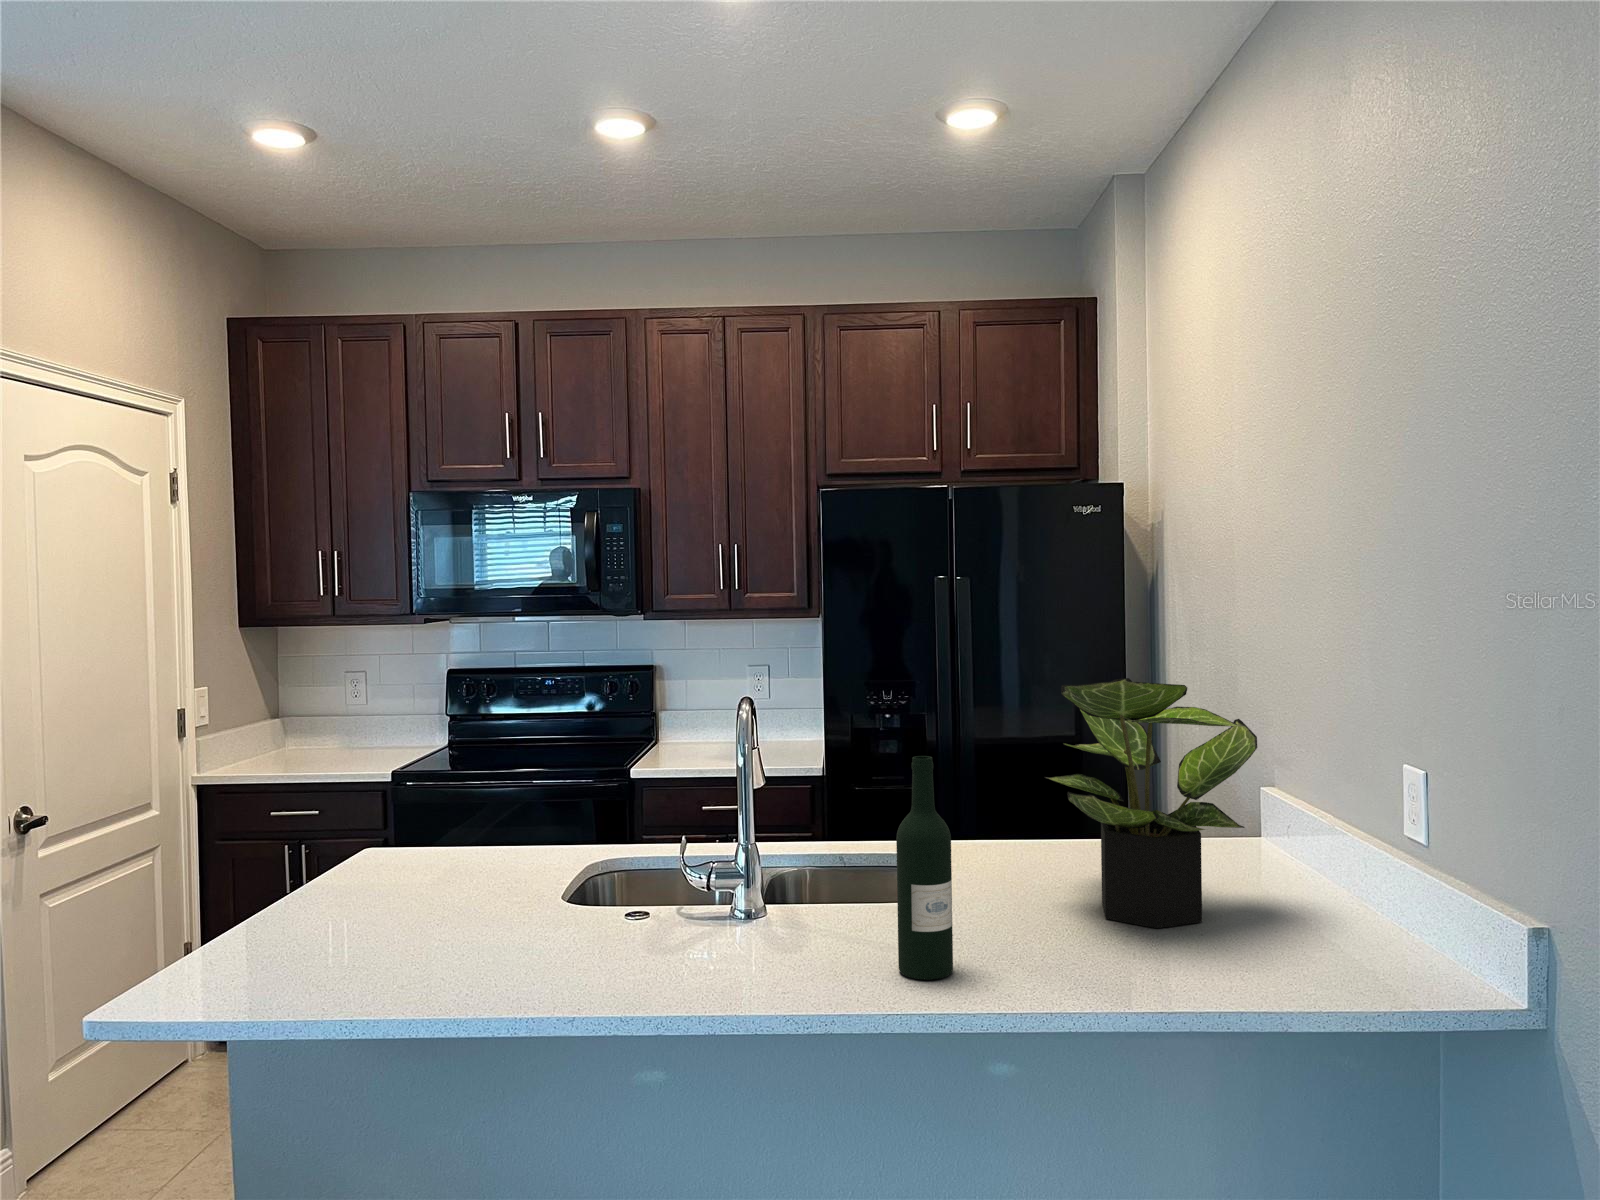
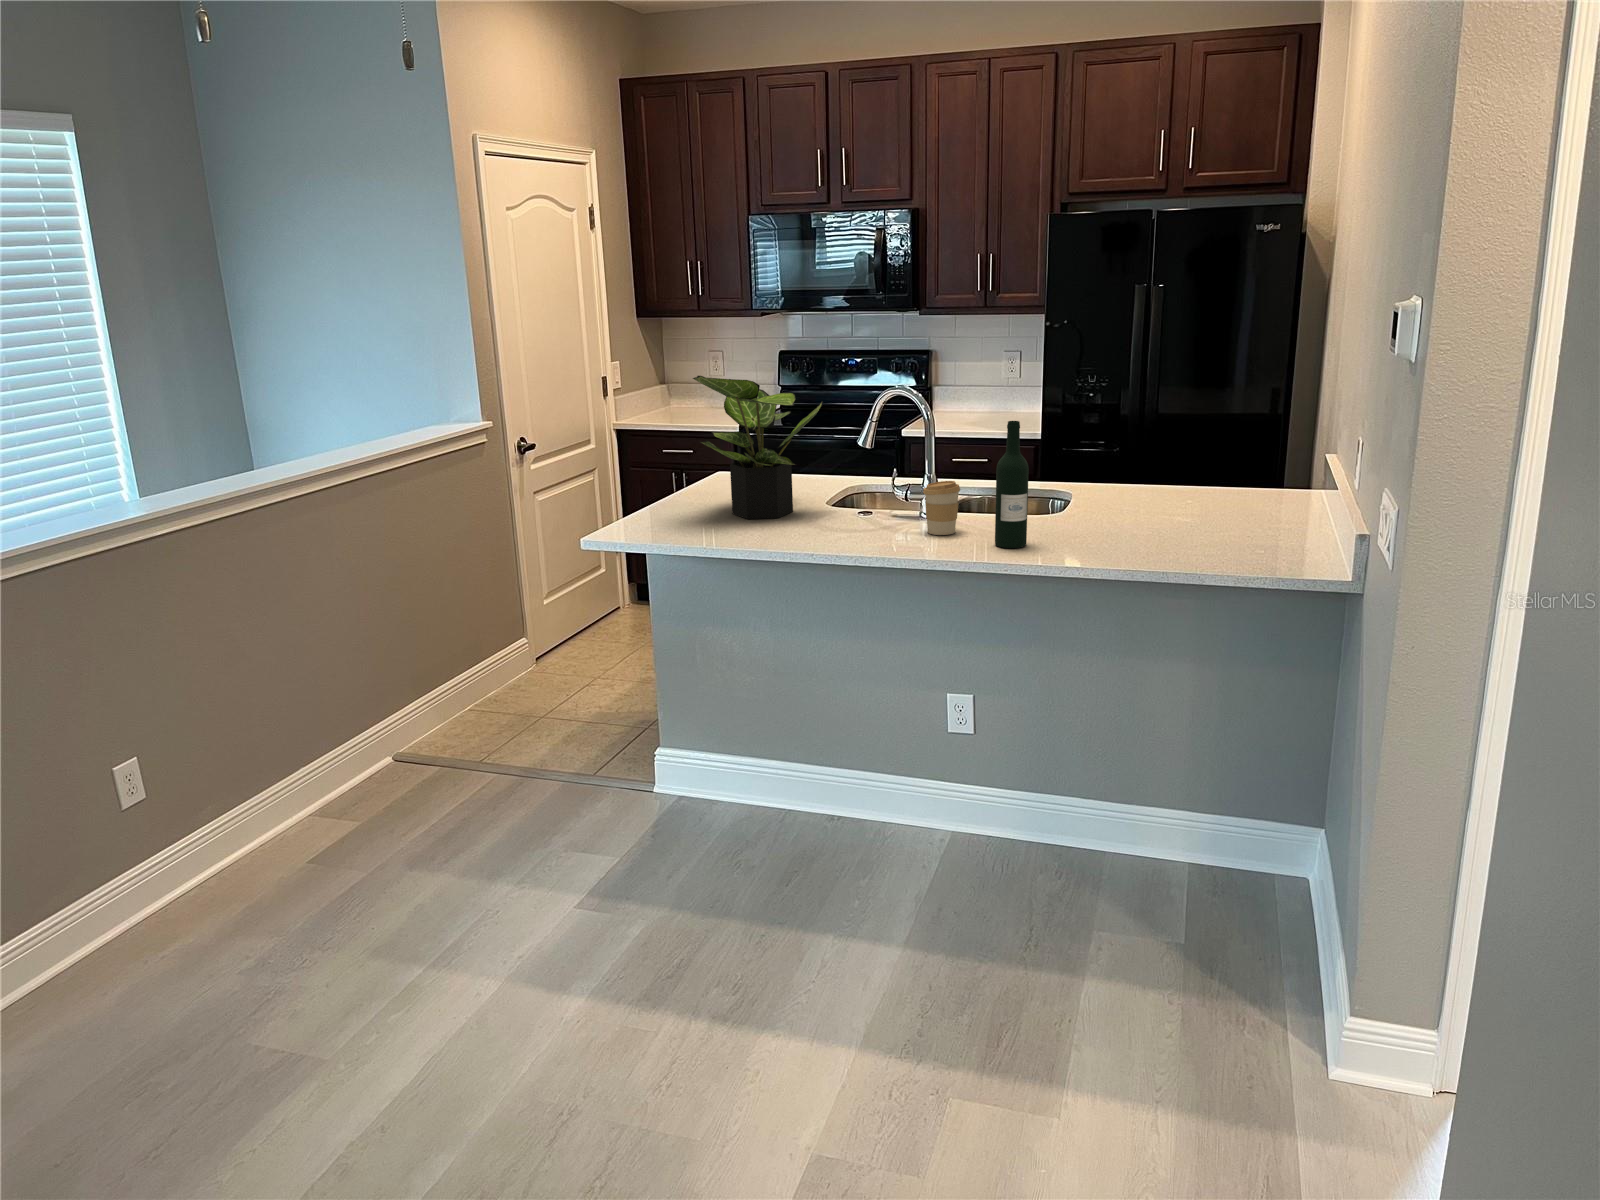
potted plant: present [1045,678,1257,928] -> present [693,376,823,519]
coffee cup: none [759,861,822,959] -> present [923,481,960,535]

